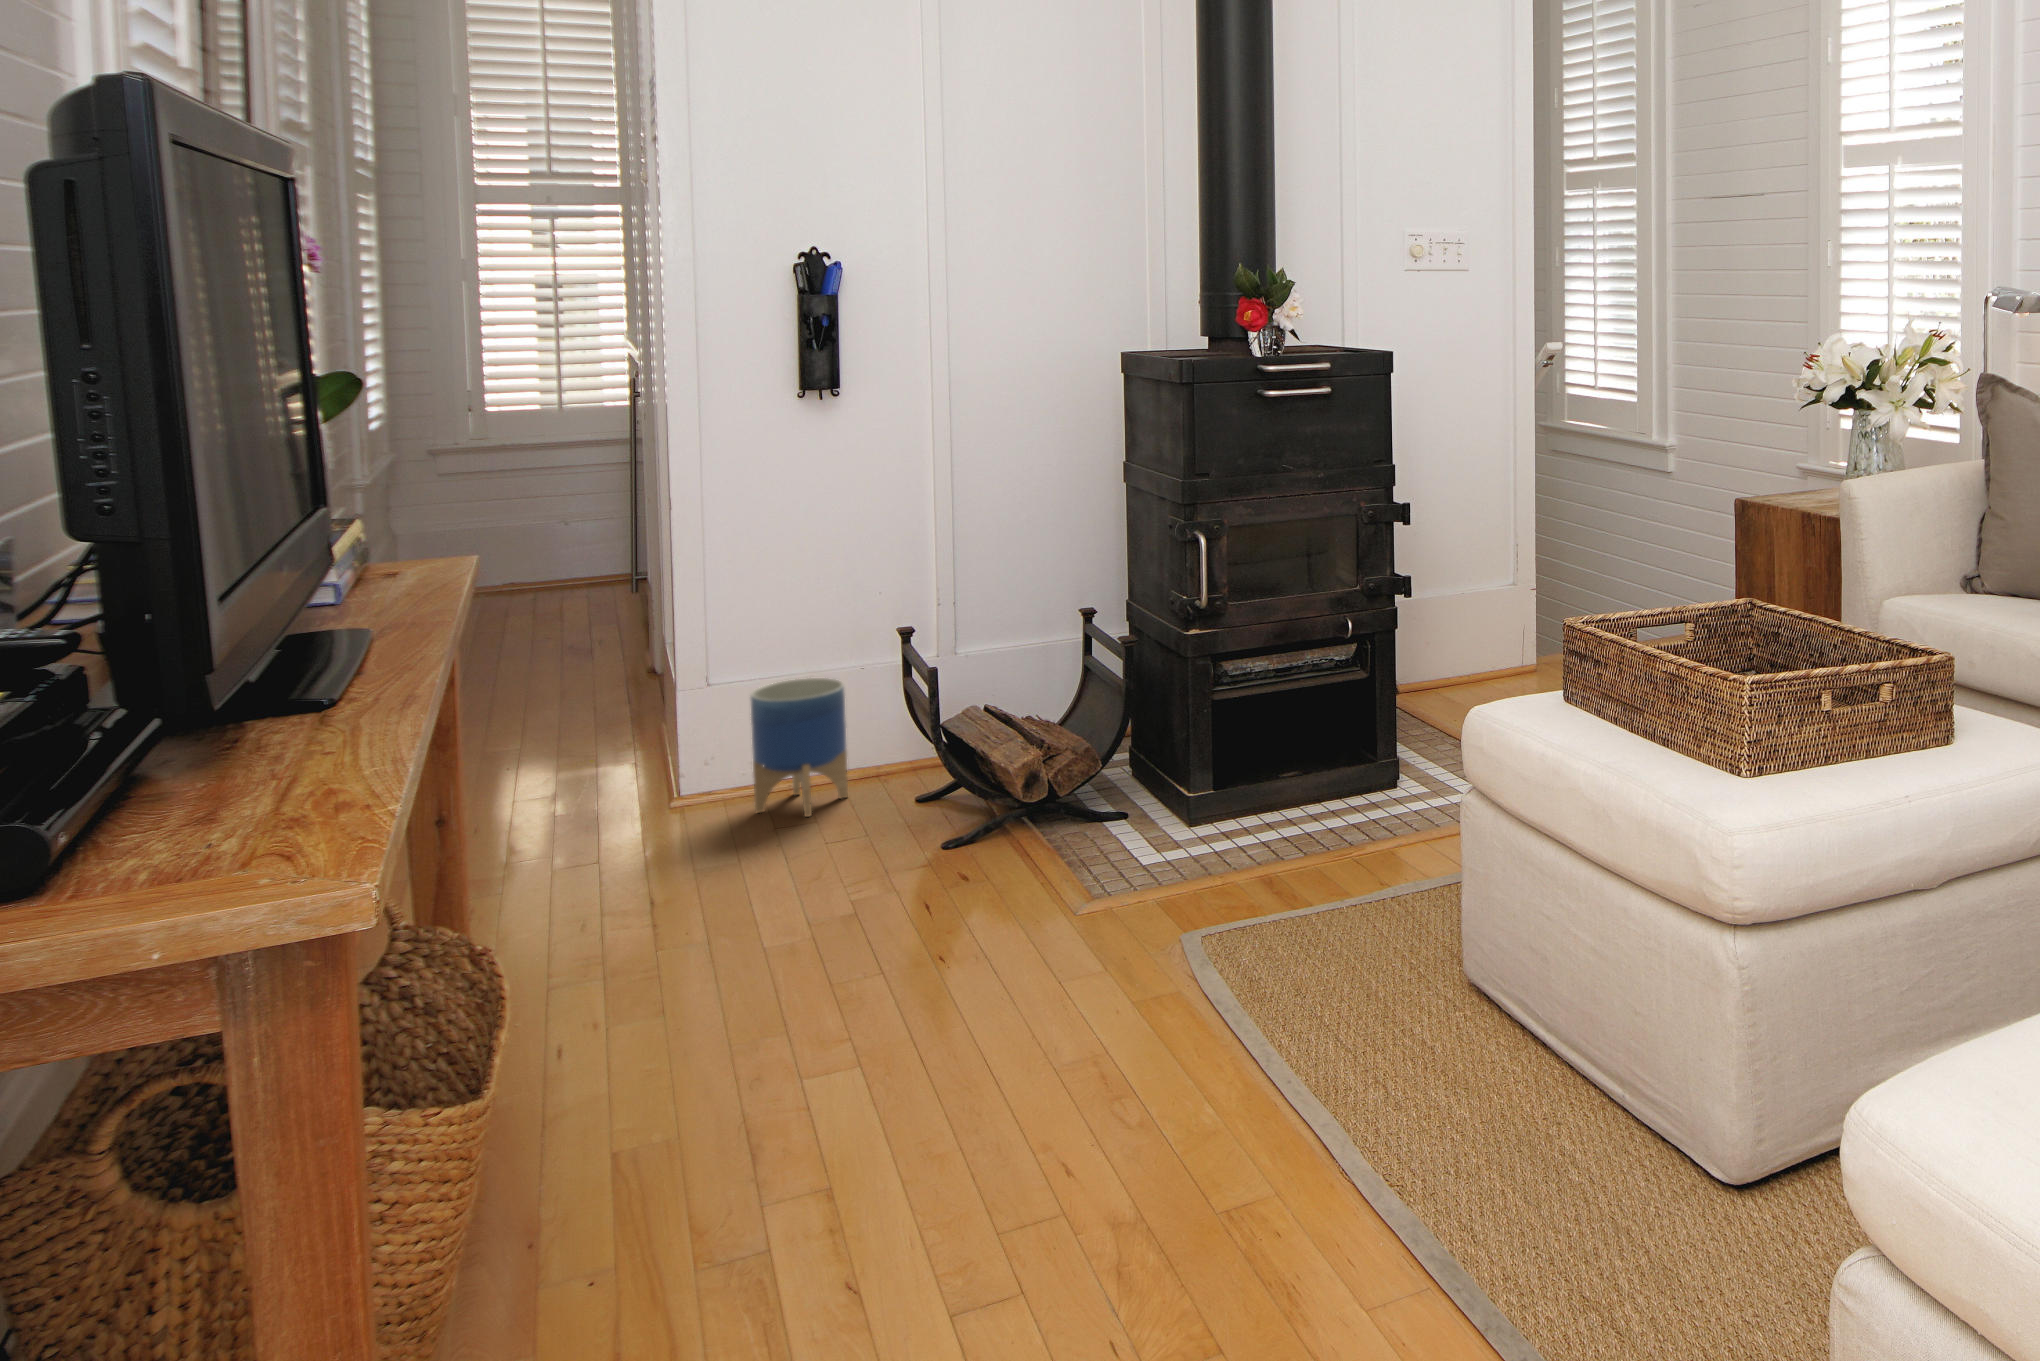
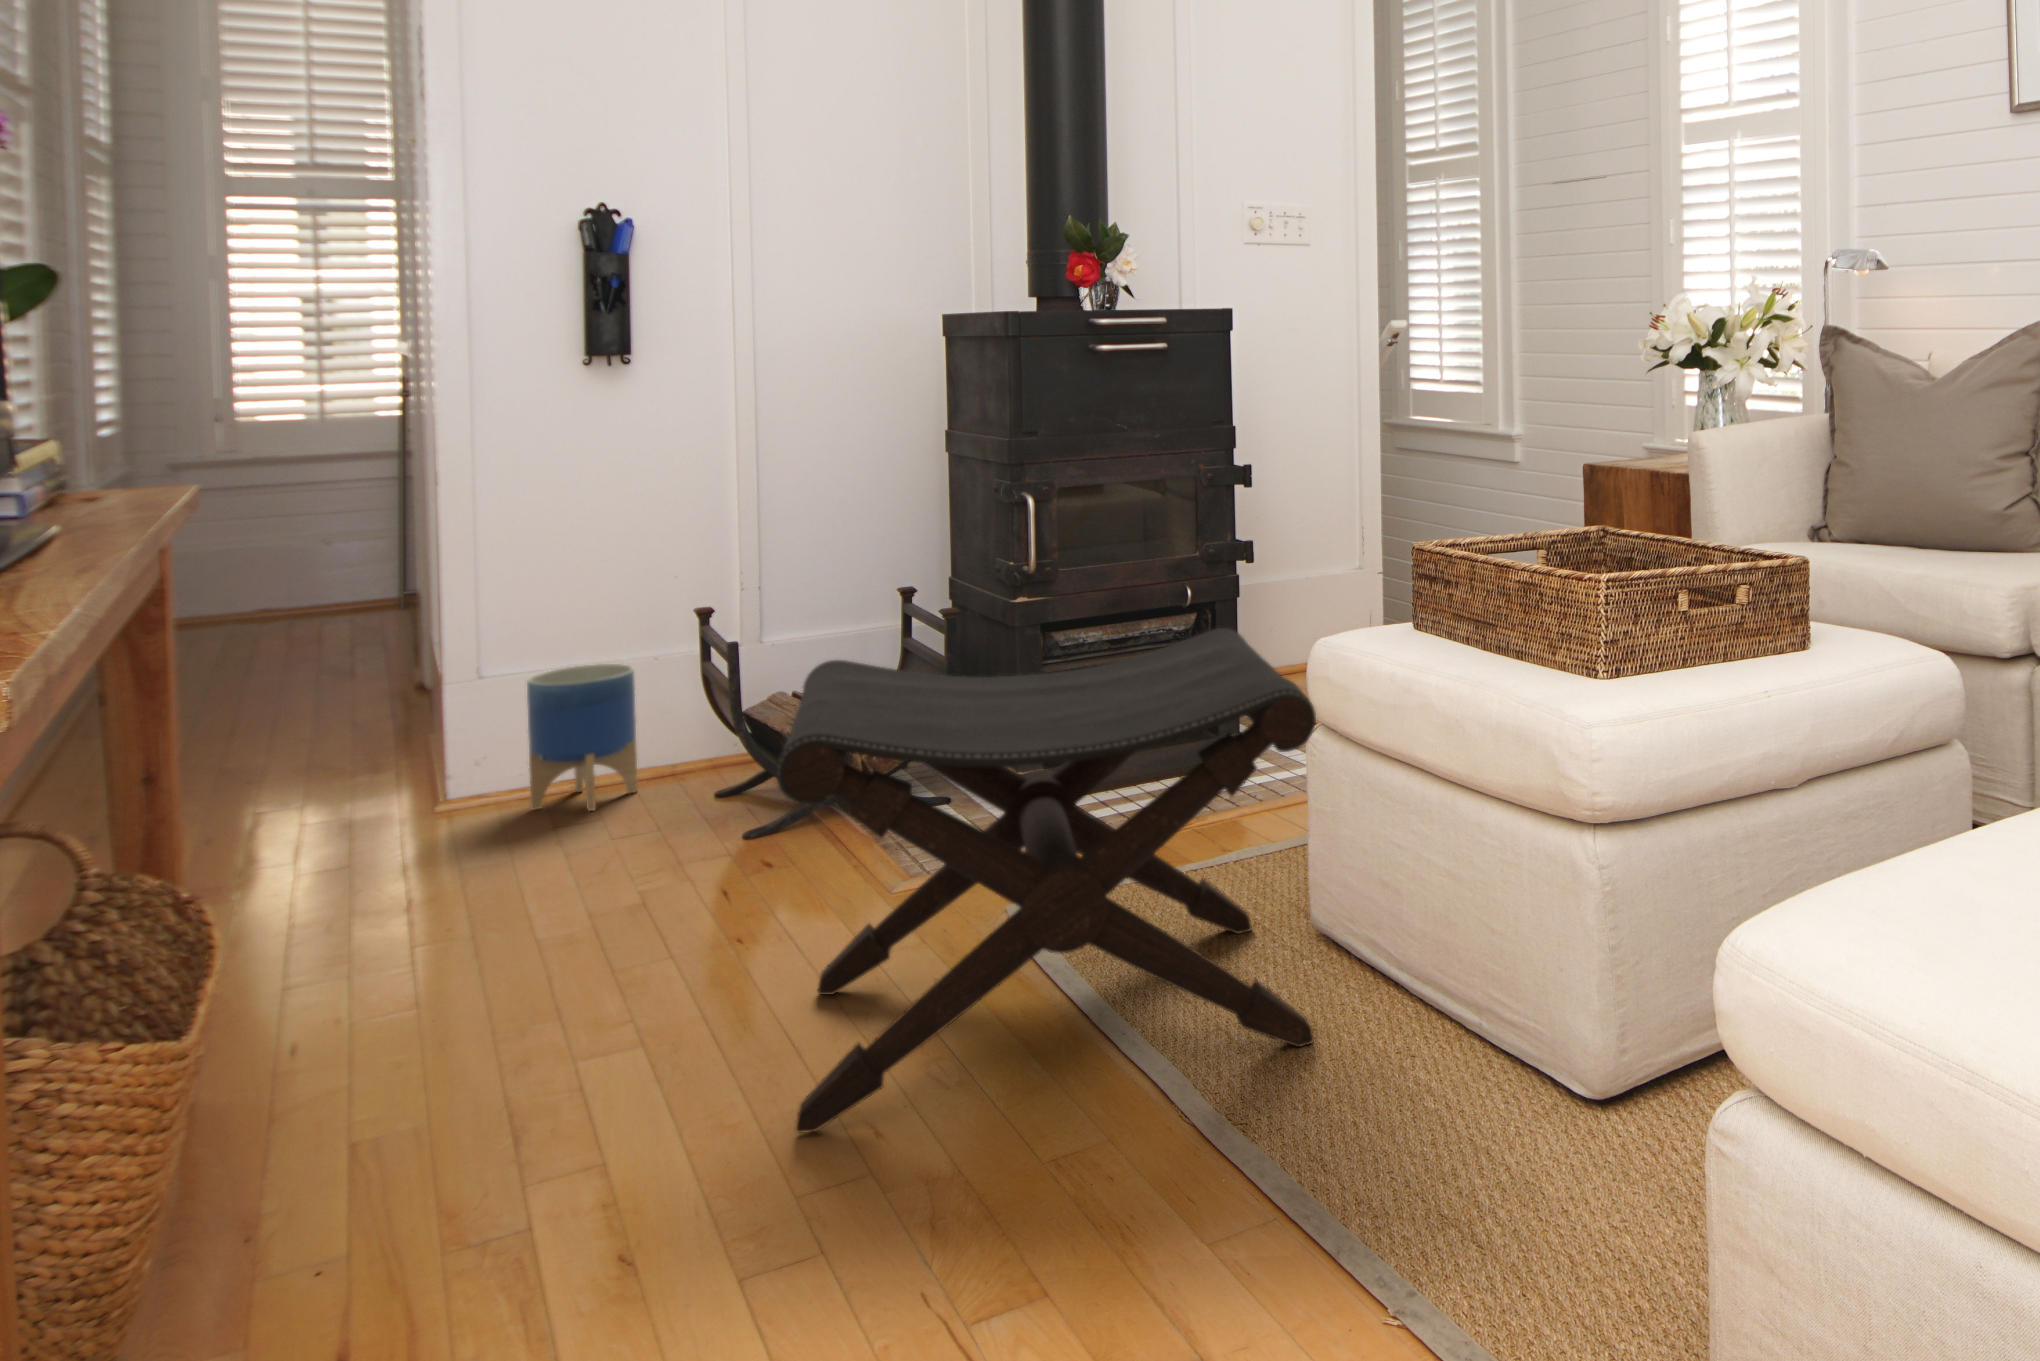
footstool: none [980,694,1472,1177] -> present [776,628,1316,1132]

